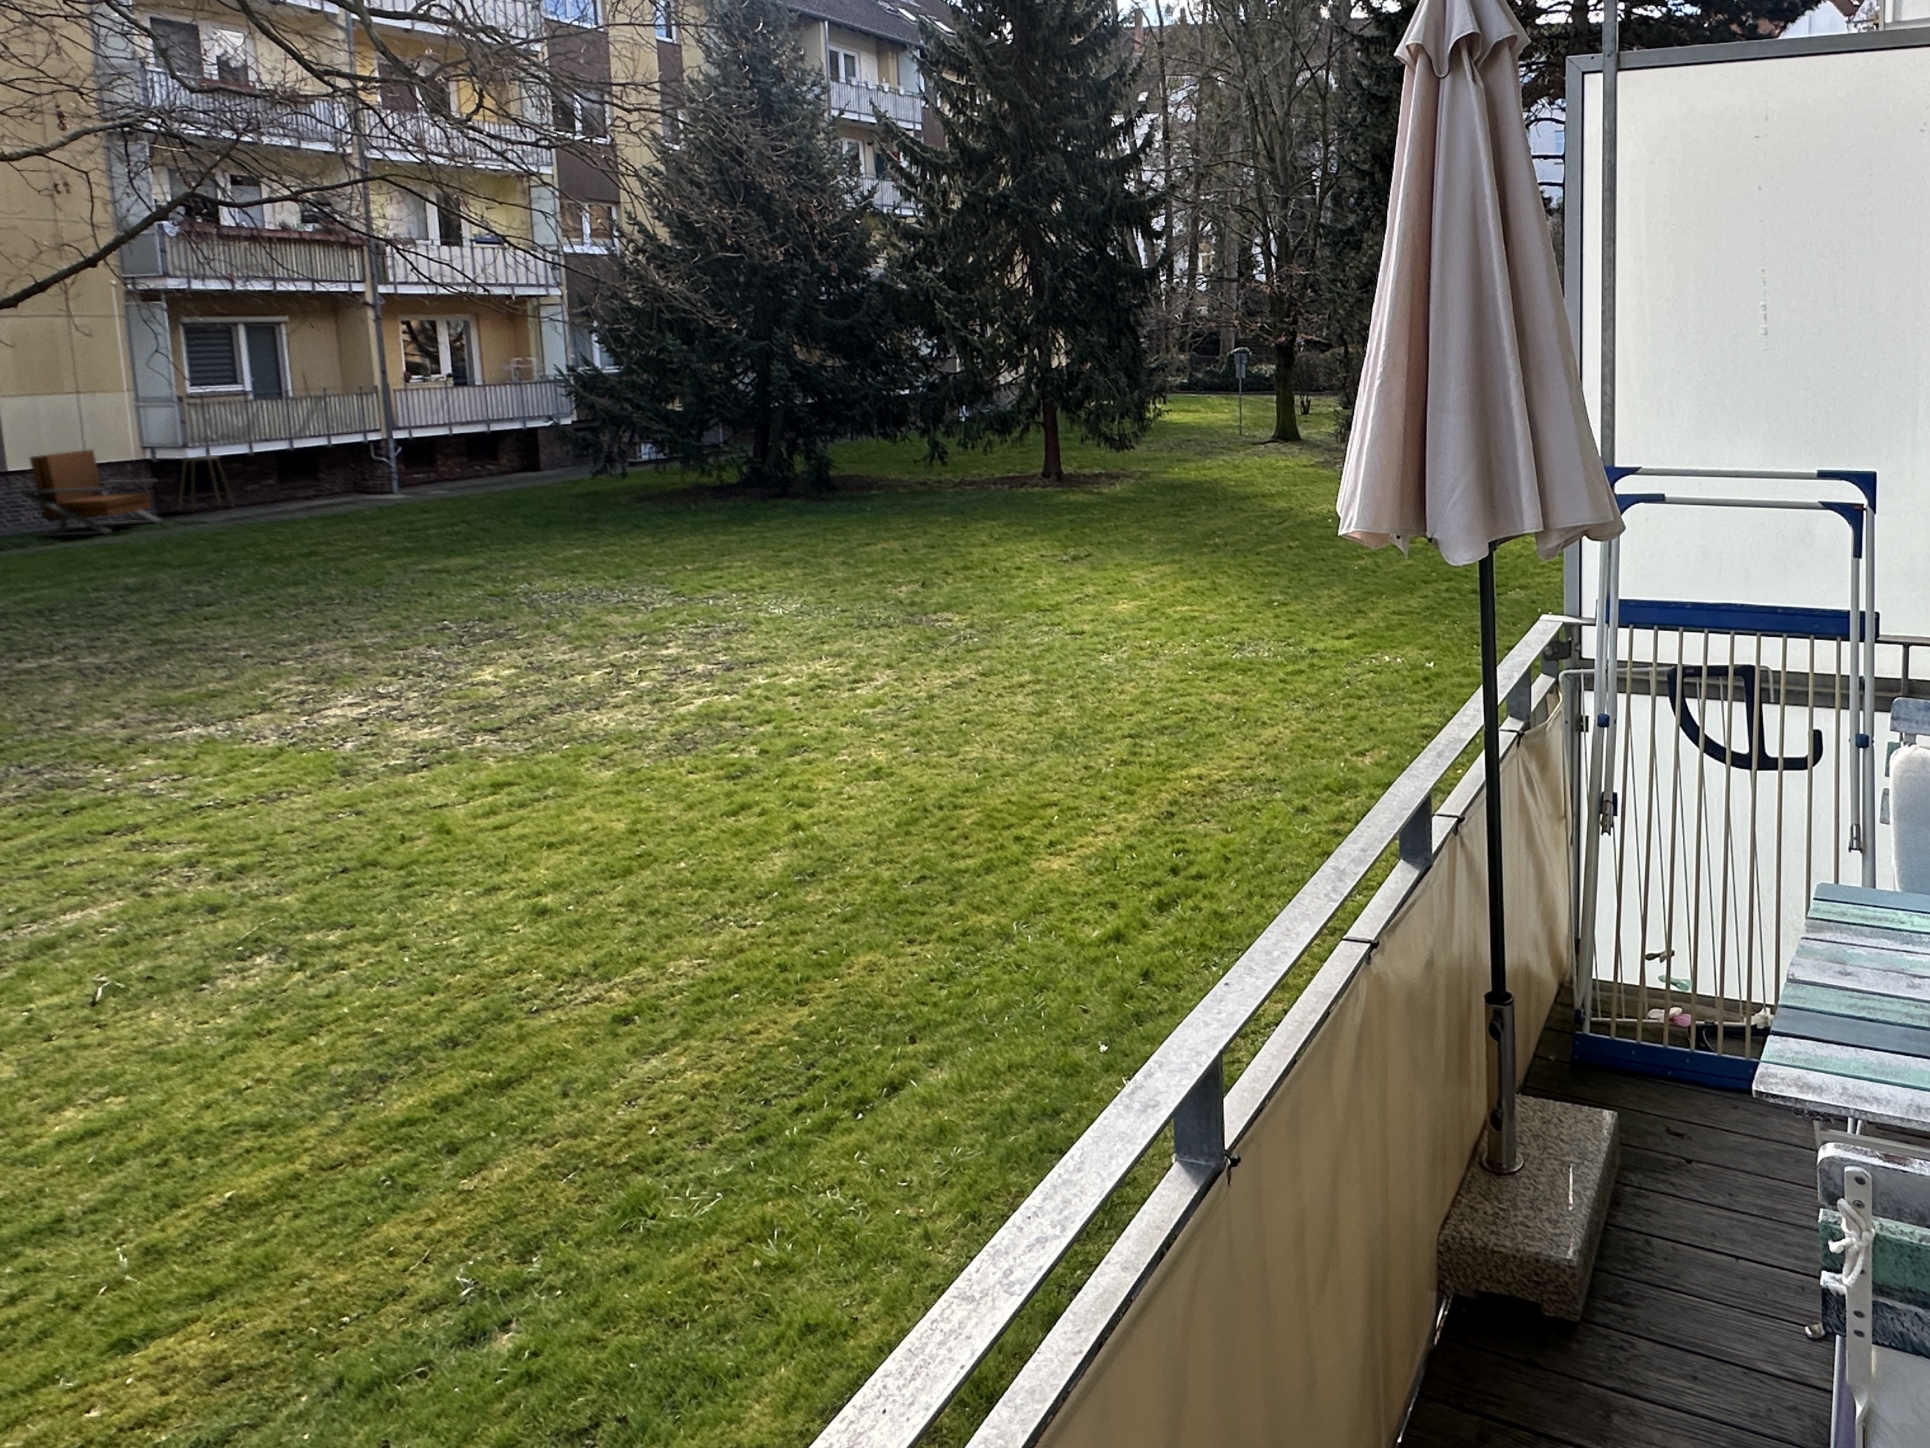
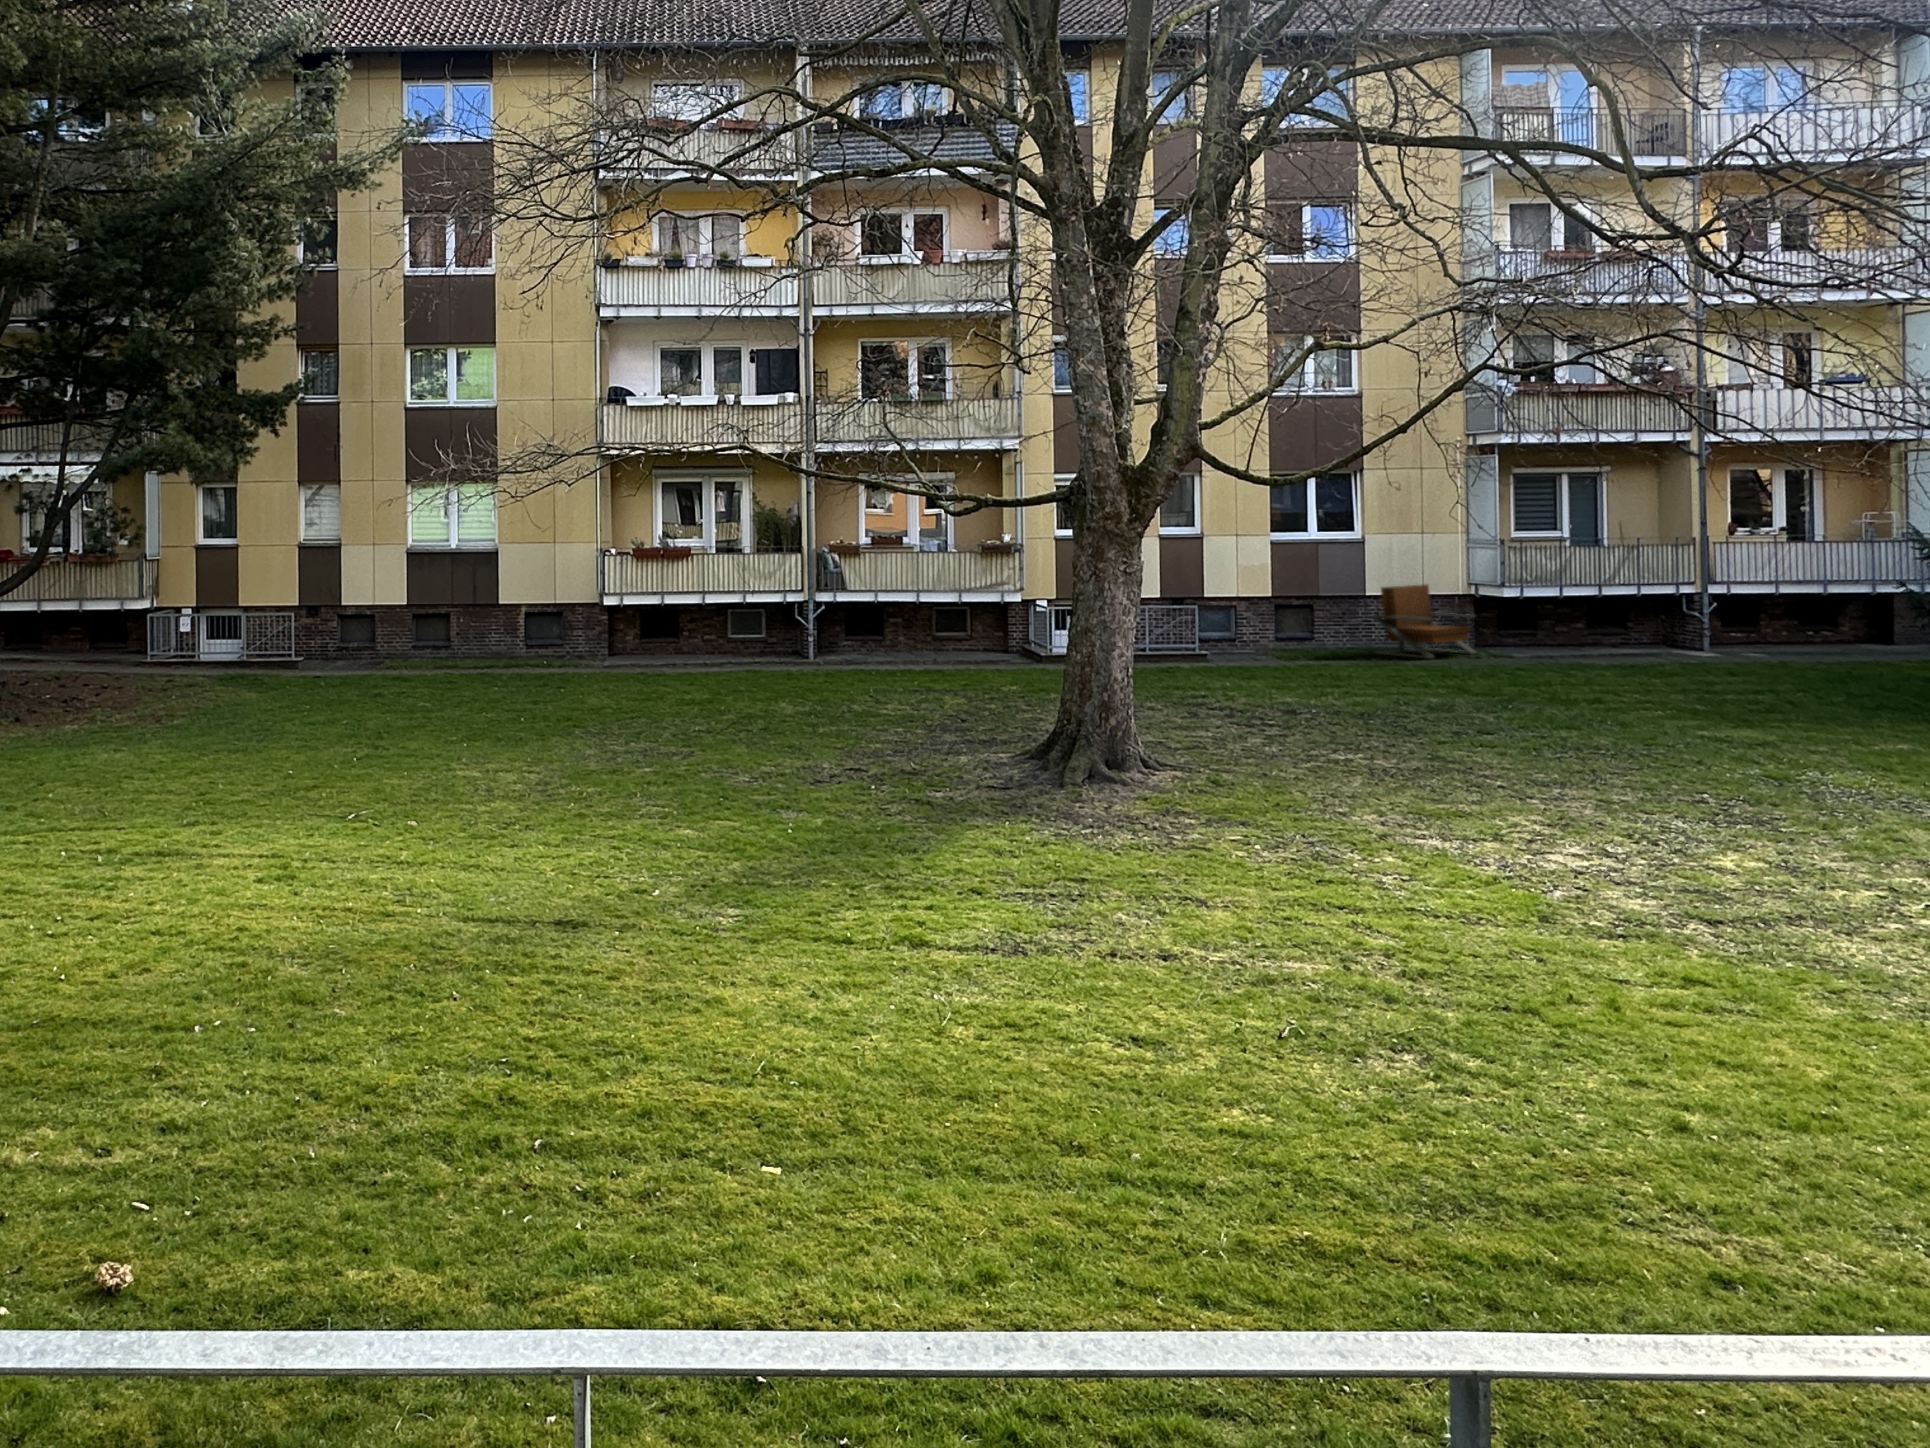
stool: present [178,455,235,511] -> none [1493,596,1543,648]

